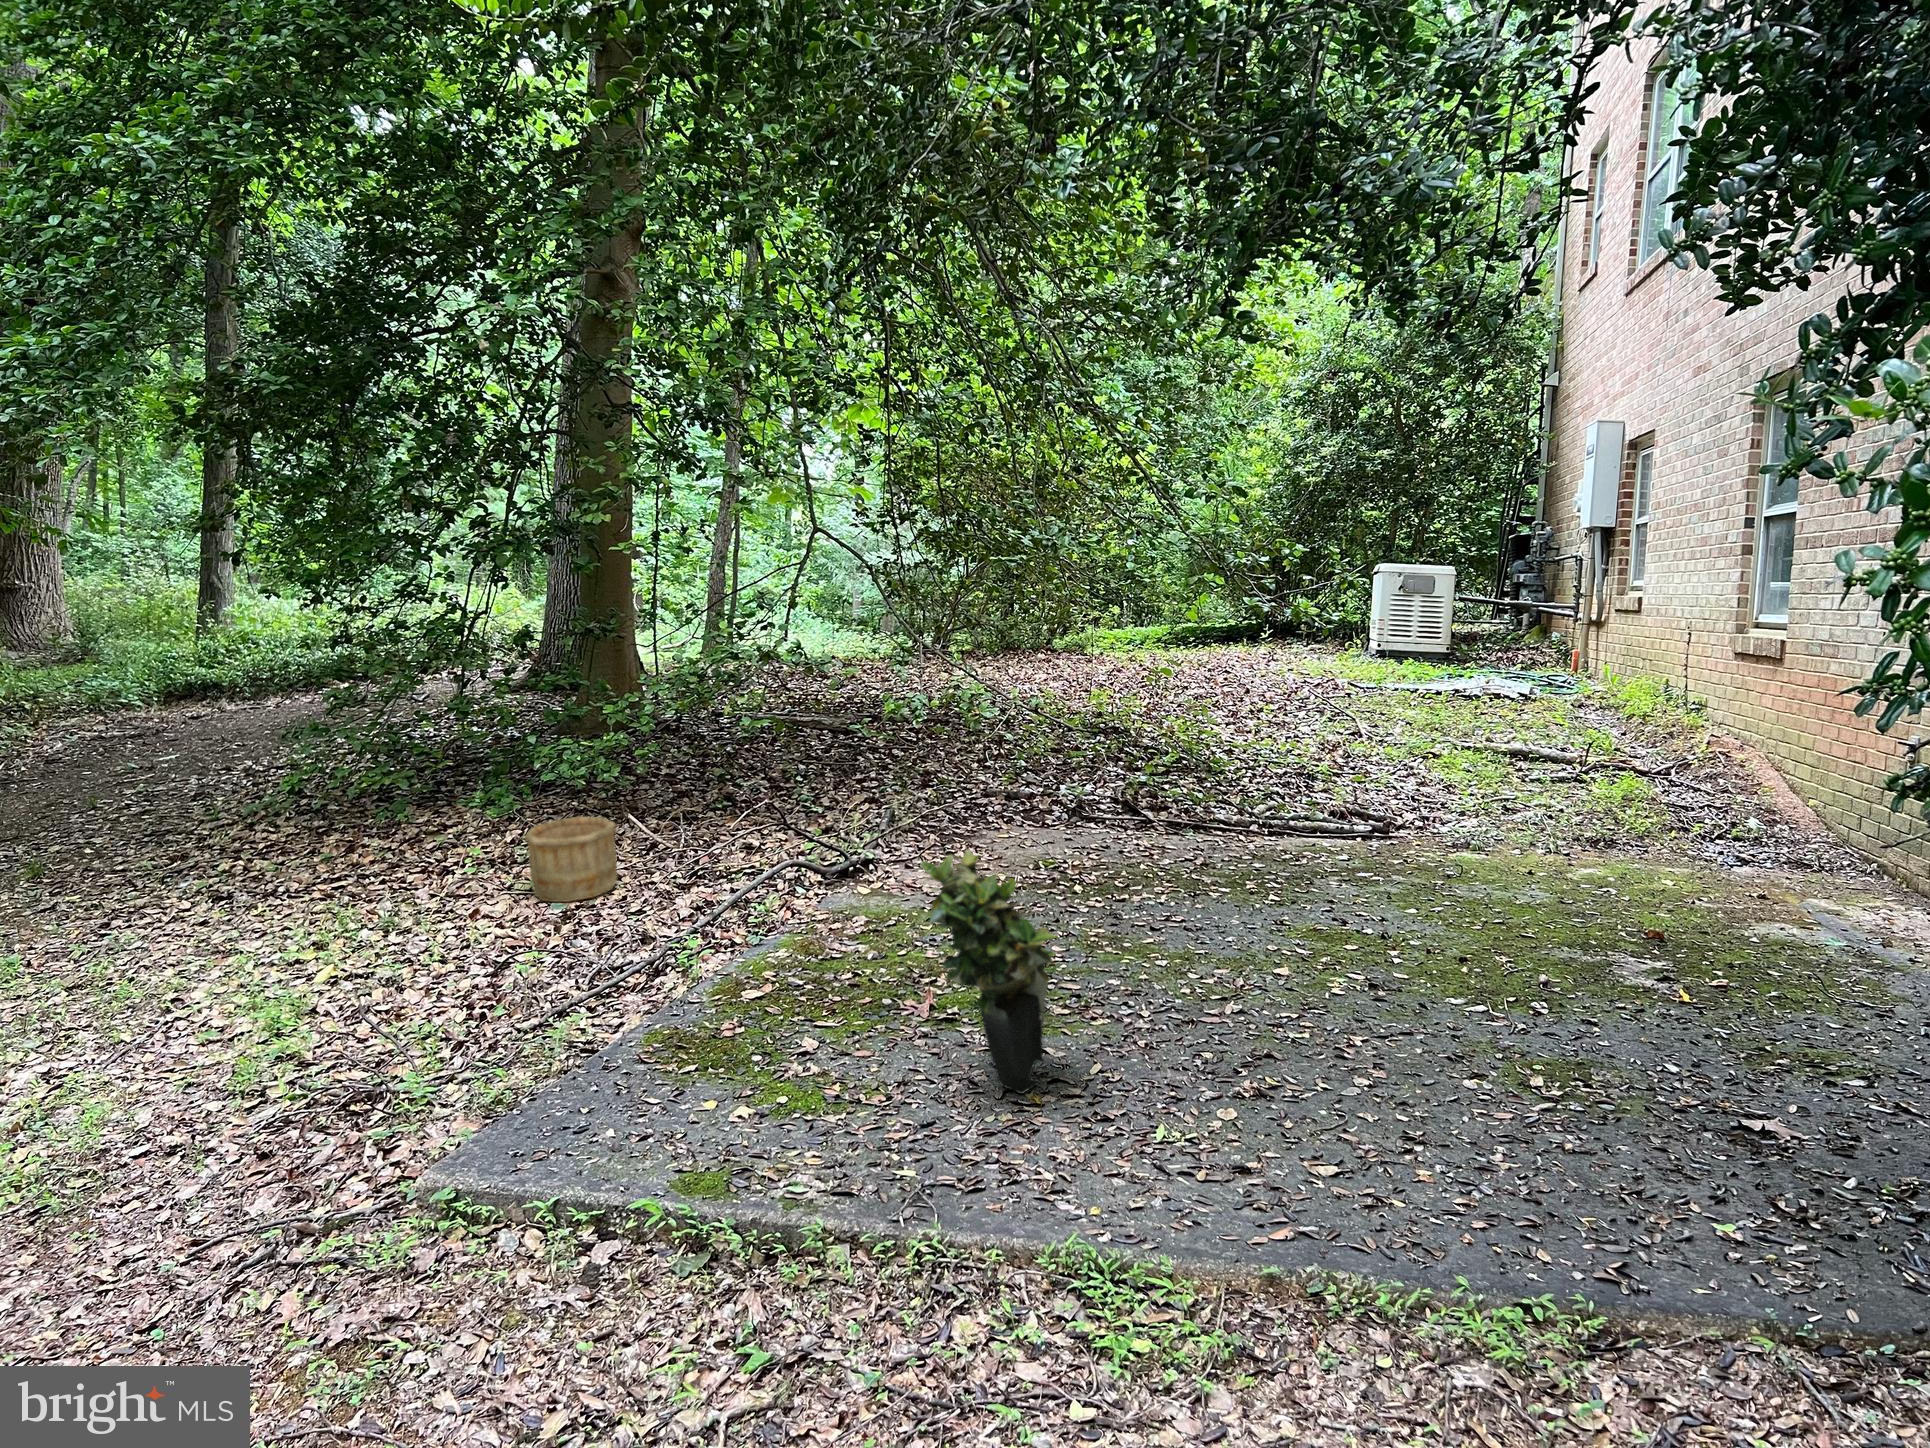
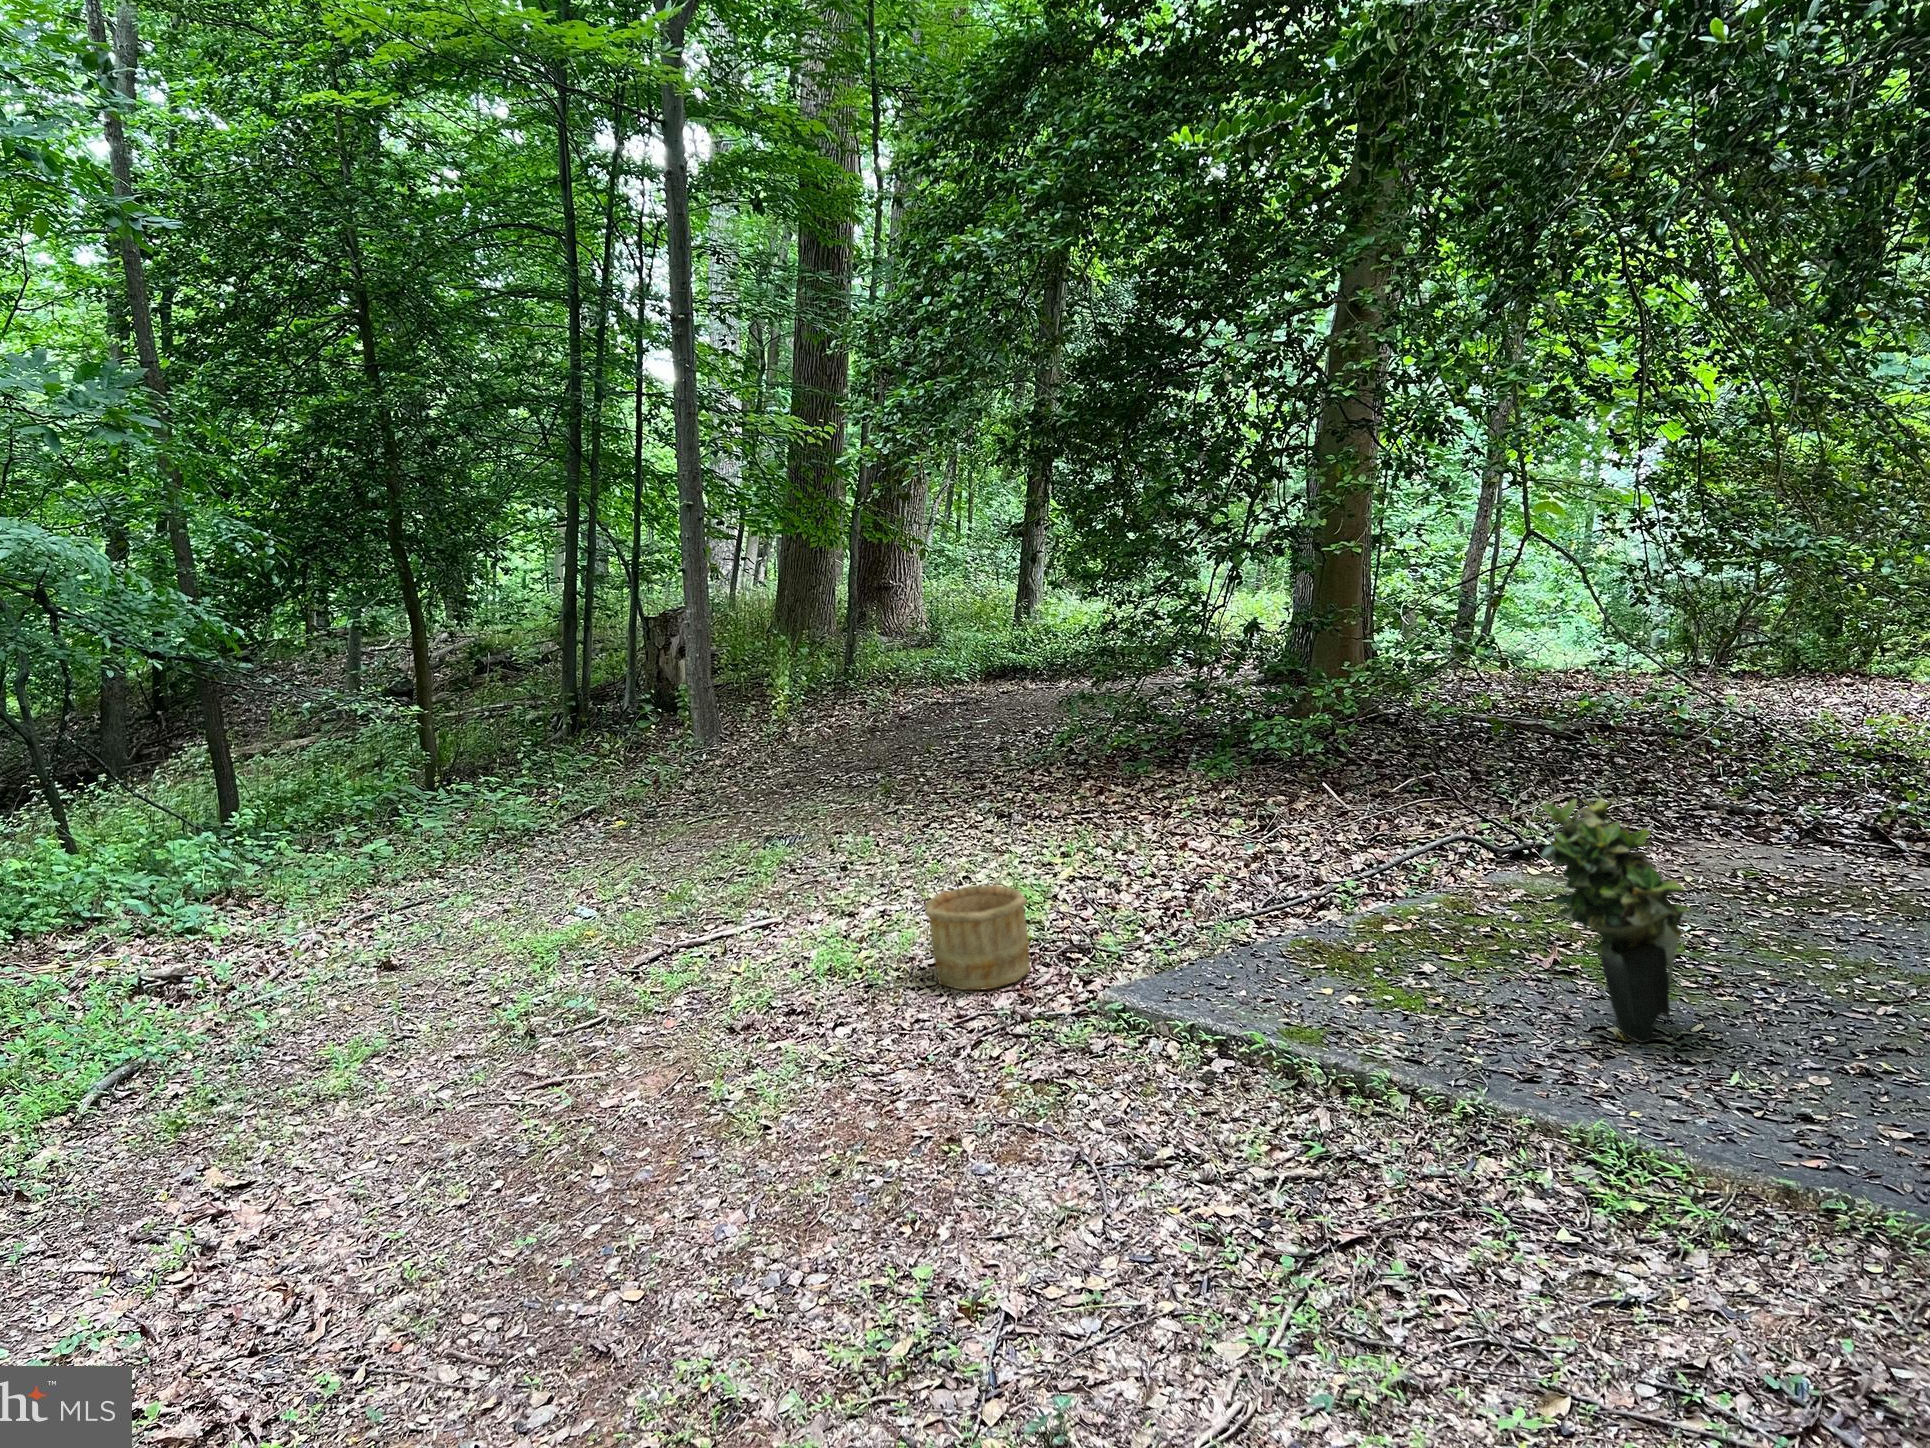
wooden bucket: present [524,817,617,902] -> present [924,885,1030,990]

